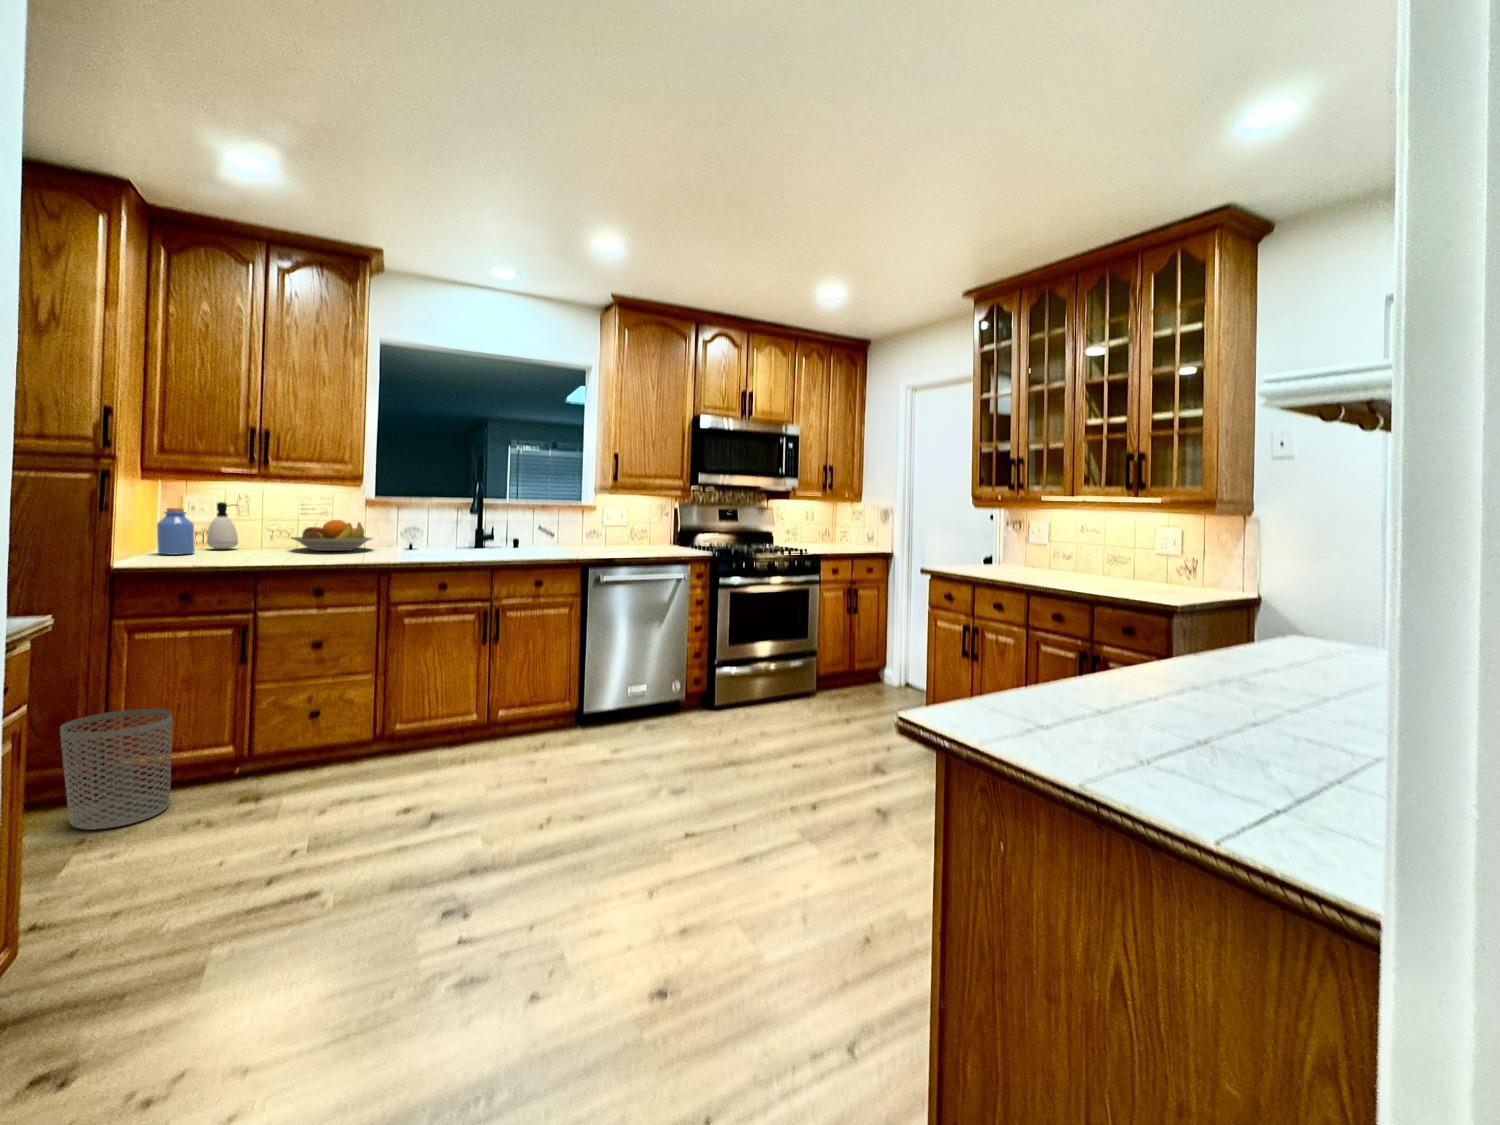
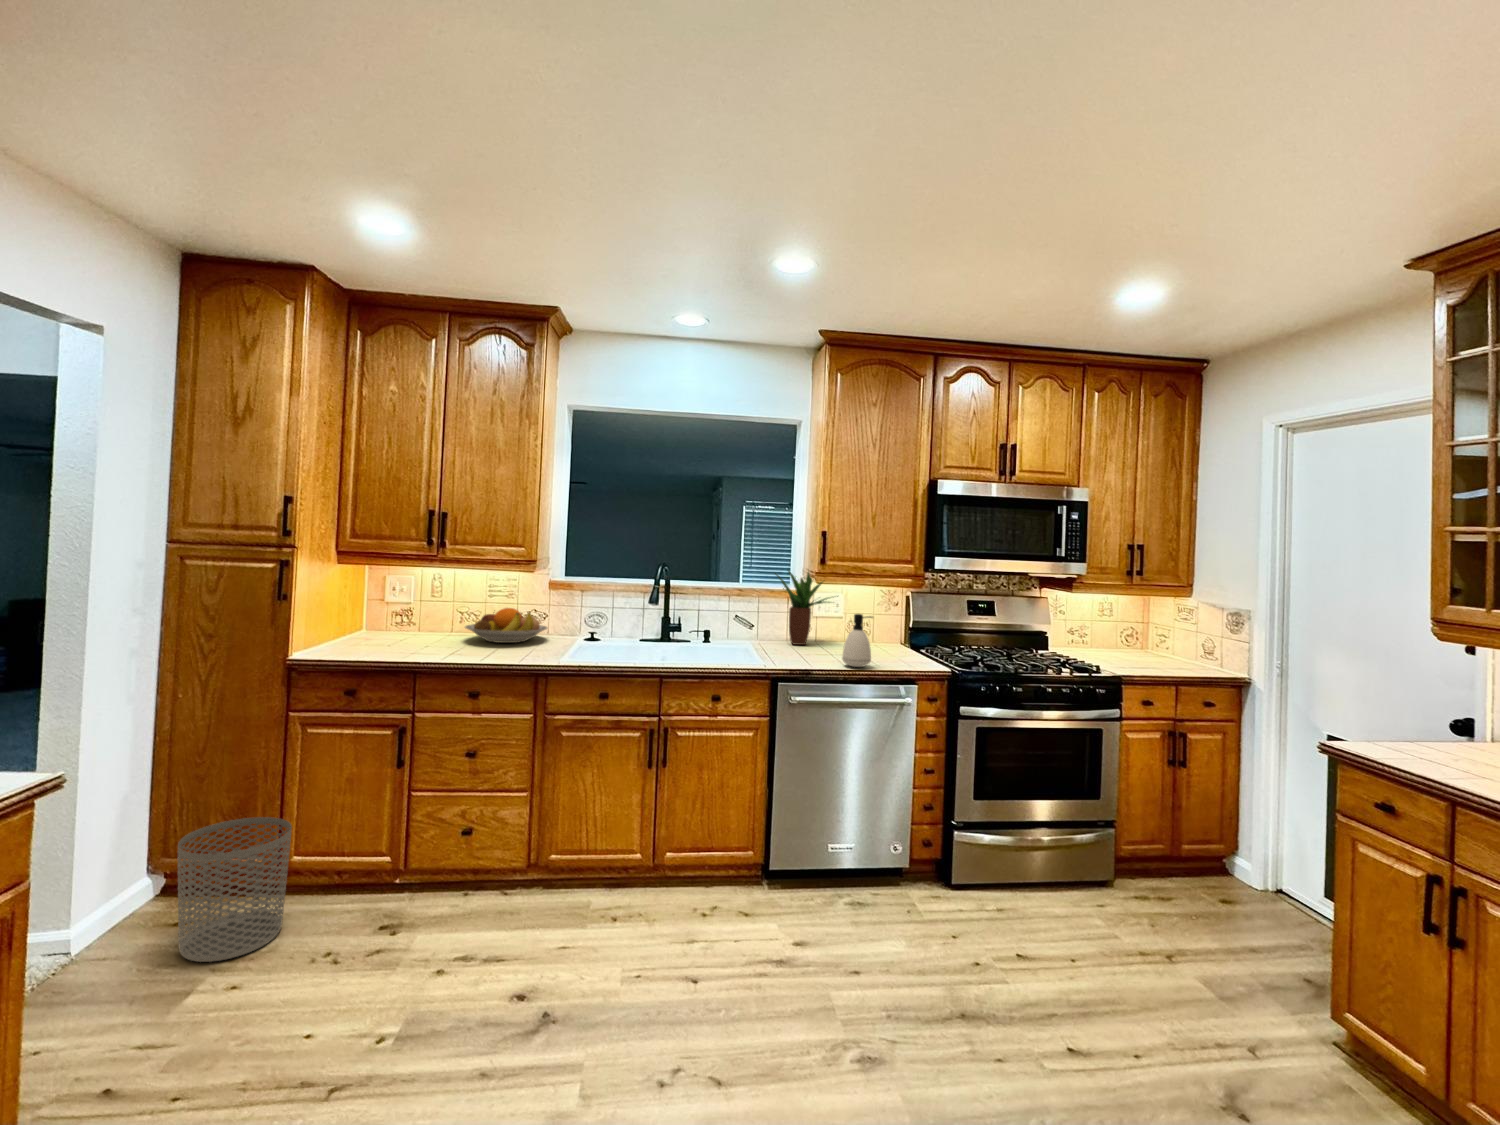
potted plant: none [569,479,626,546] -> present [775,571,838,645]
soap dispenser: present [207,502,238,549] -> present [842,614,872,667]
jar: present [157,508,195,555] -> none [340,594,375,643]

